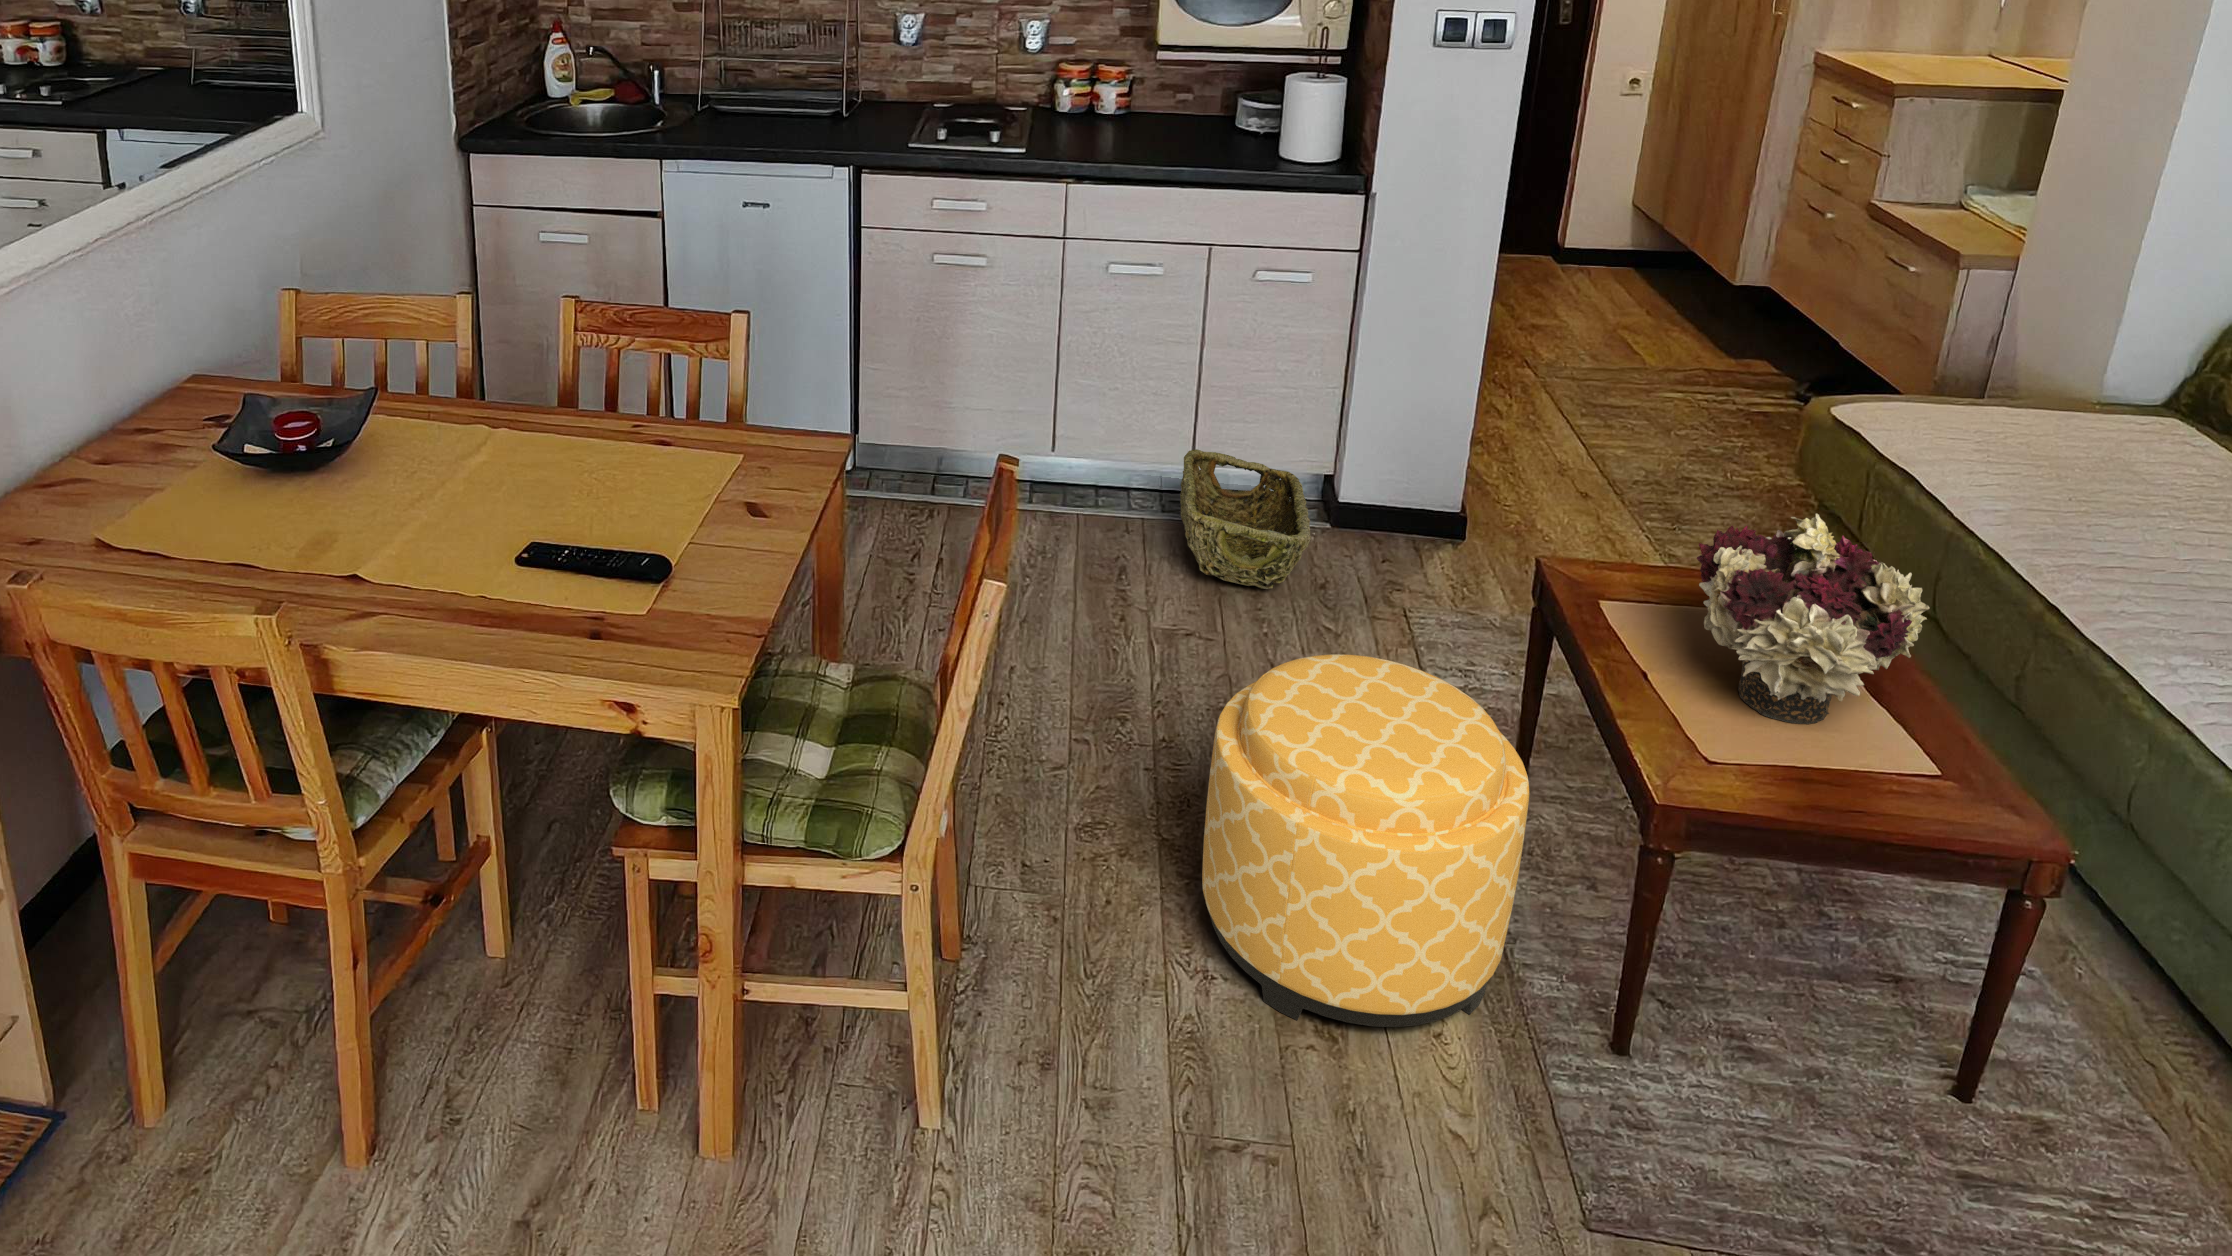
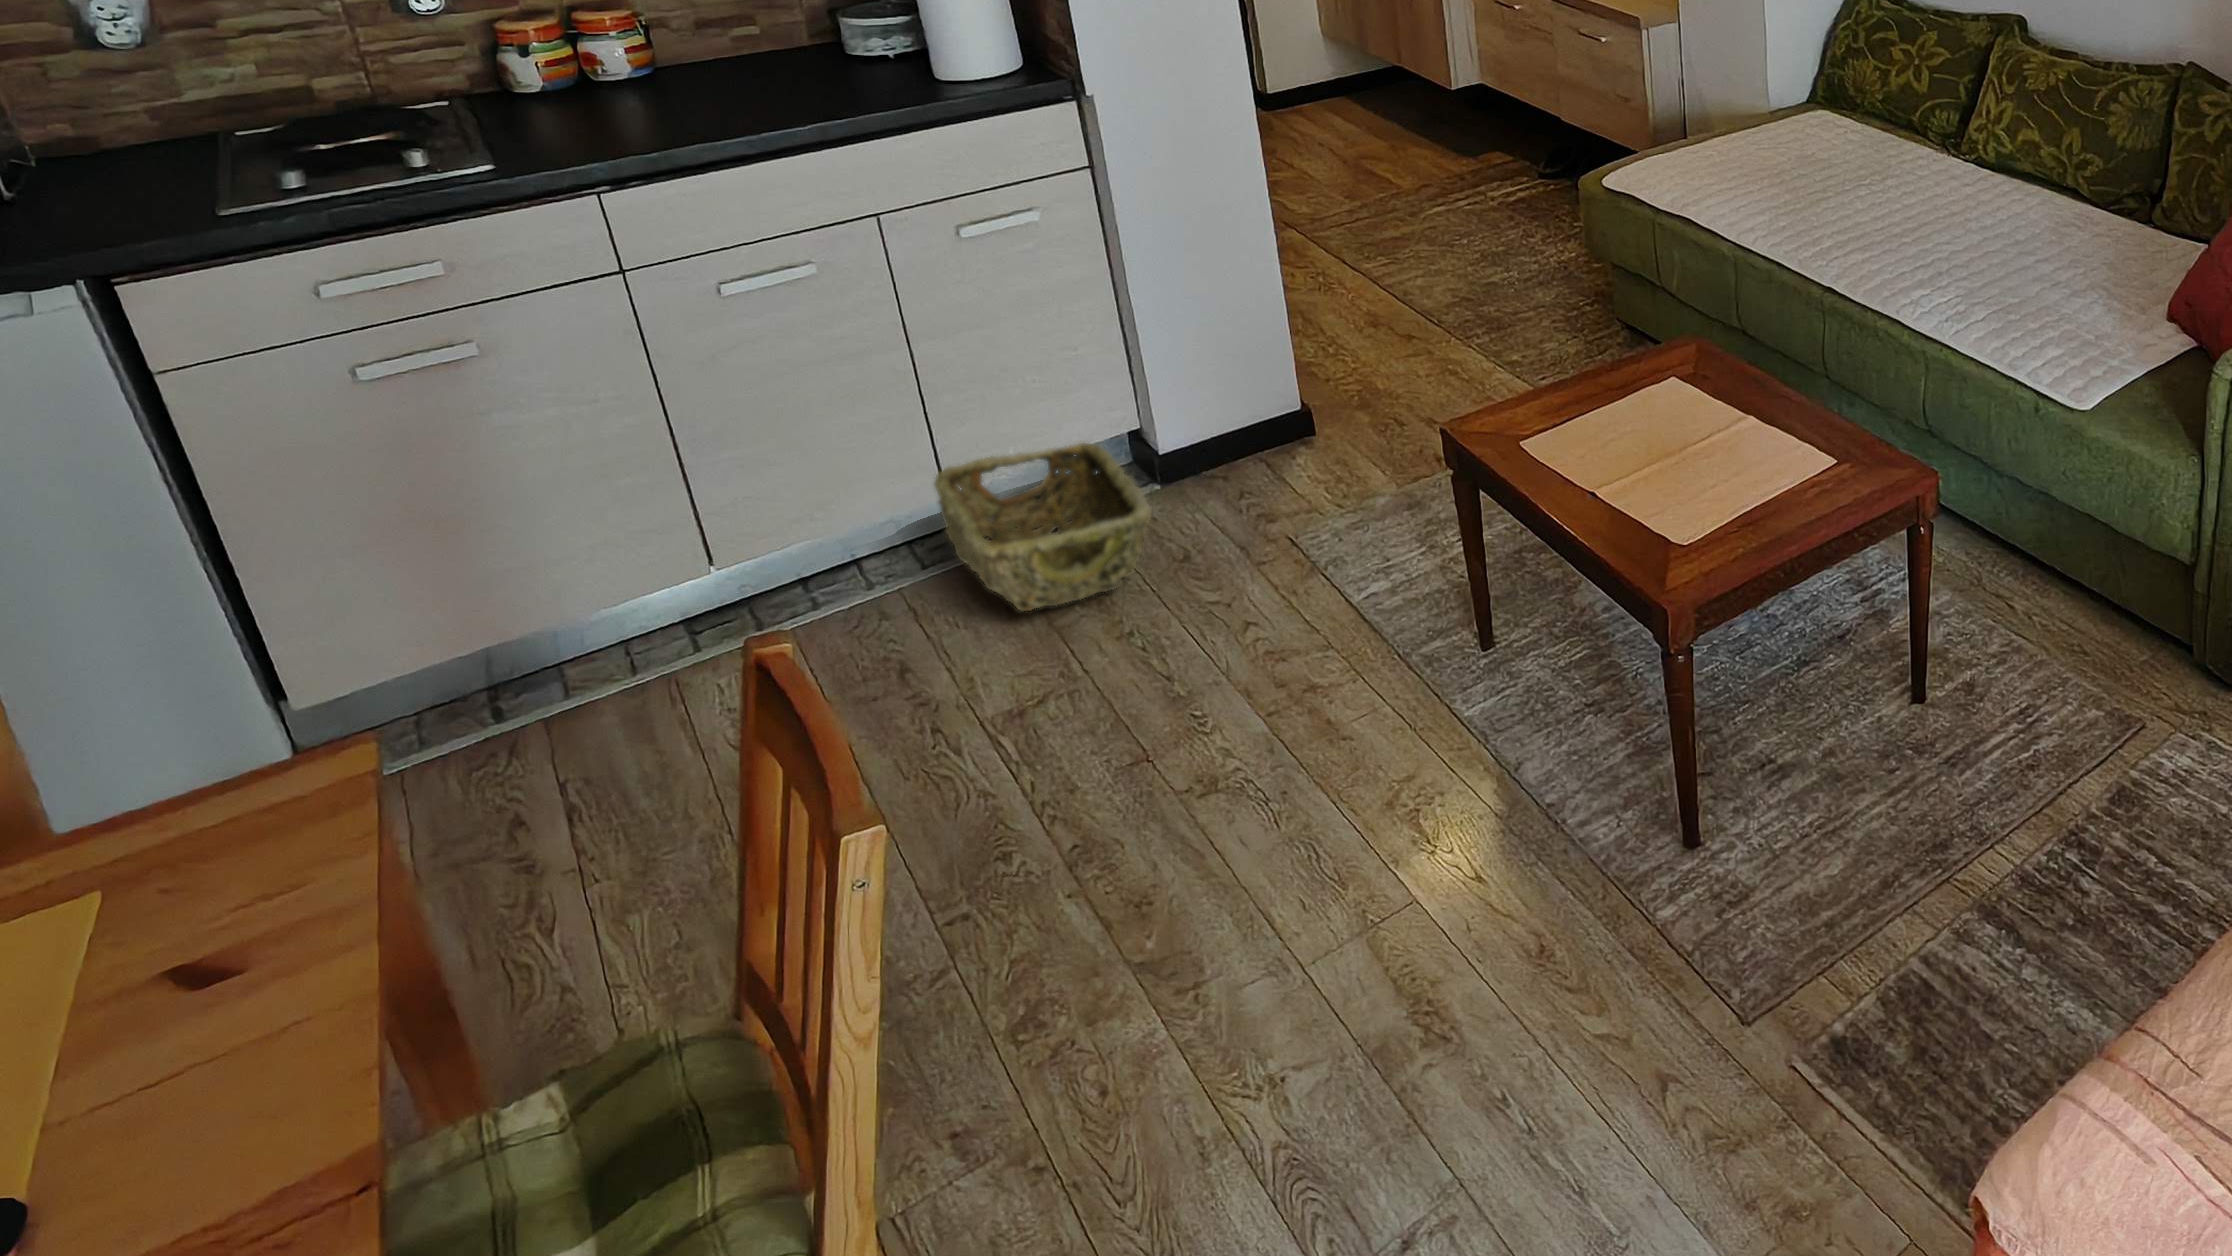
flower arrangement: present [1697,514,1930,724] -> none [1602,290,1799,483]
ottoman: present [1202,654,1529,1027] -> none [1178,602,1565,1059]

